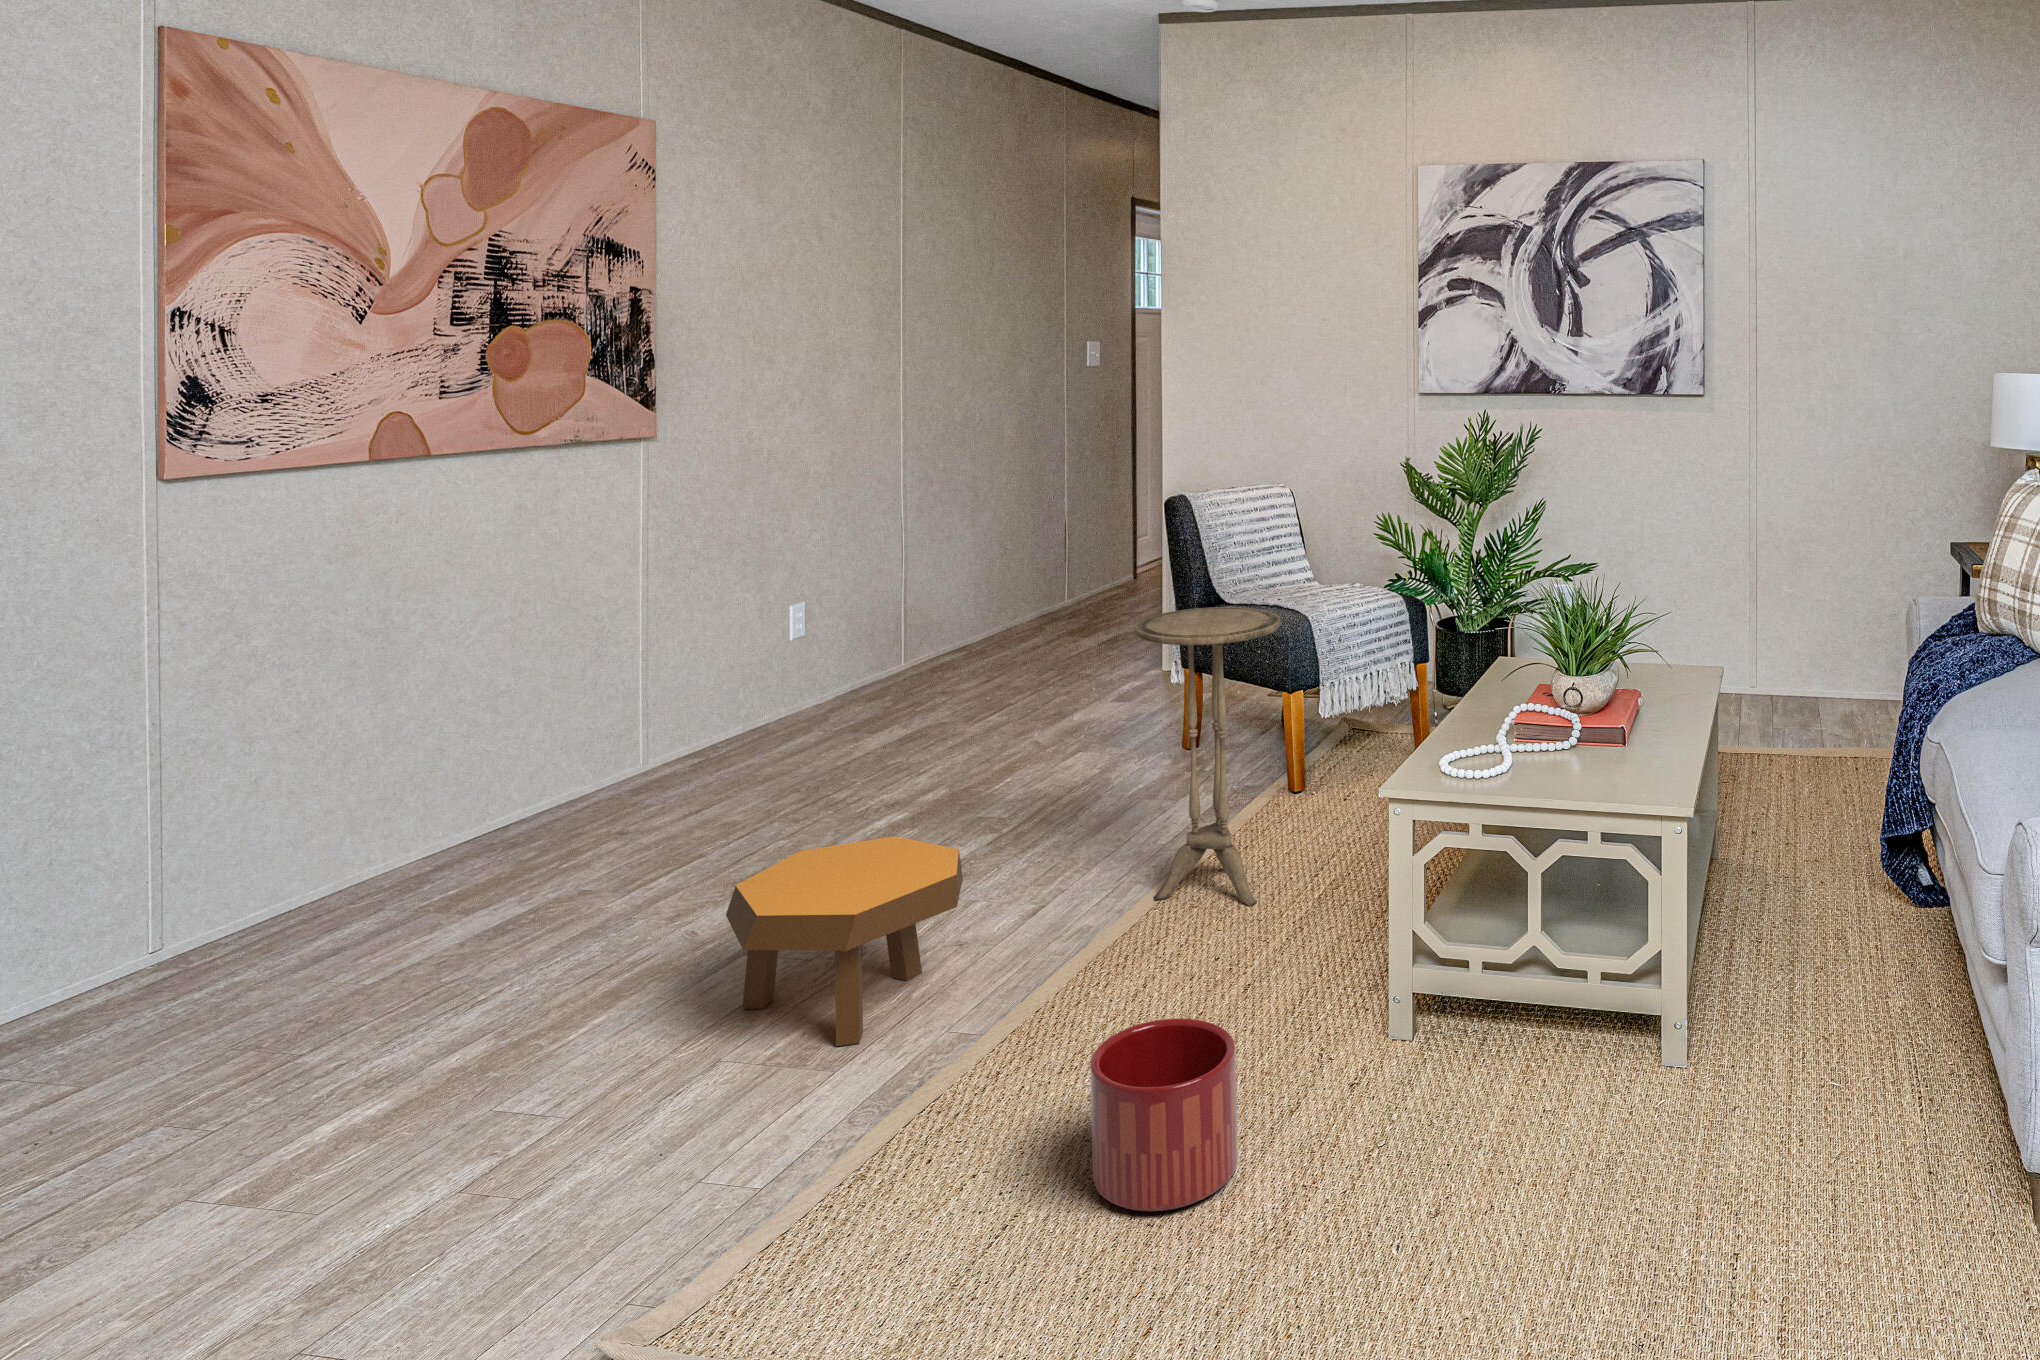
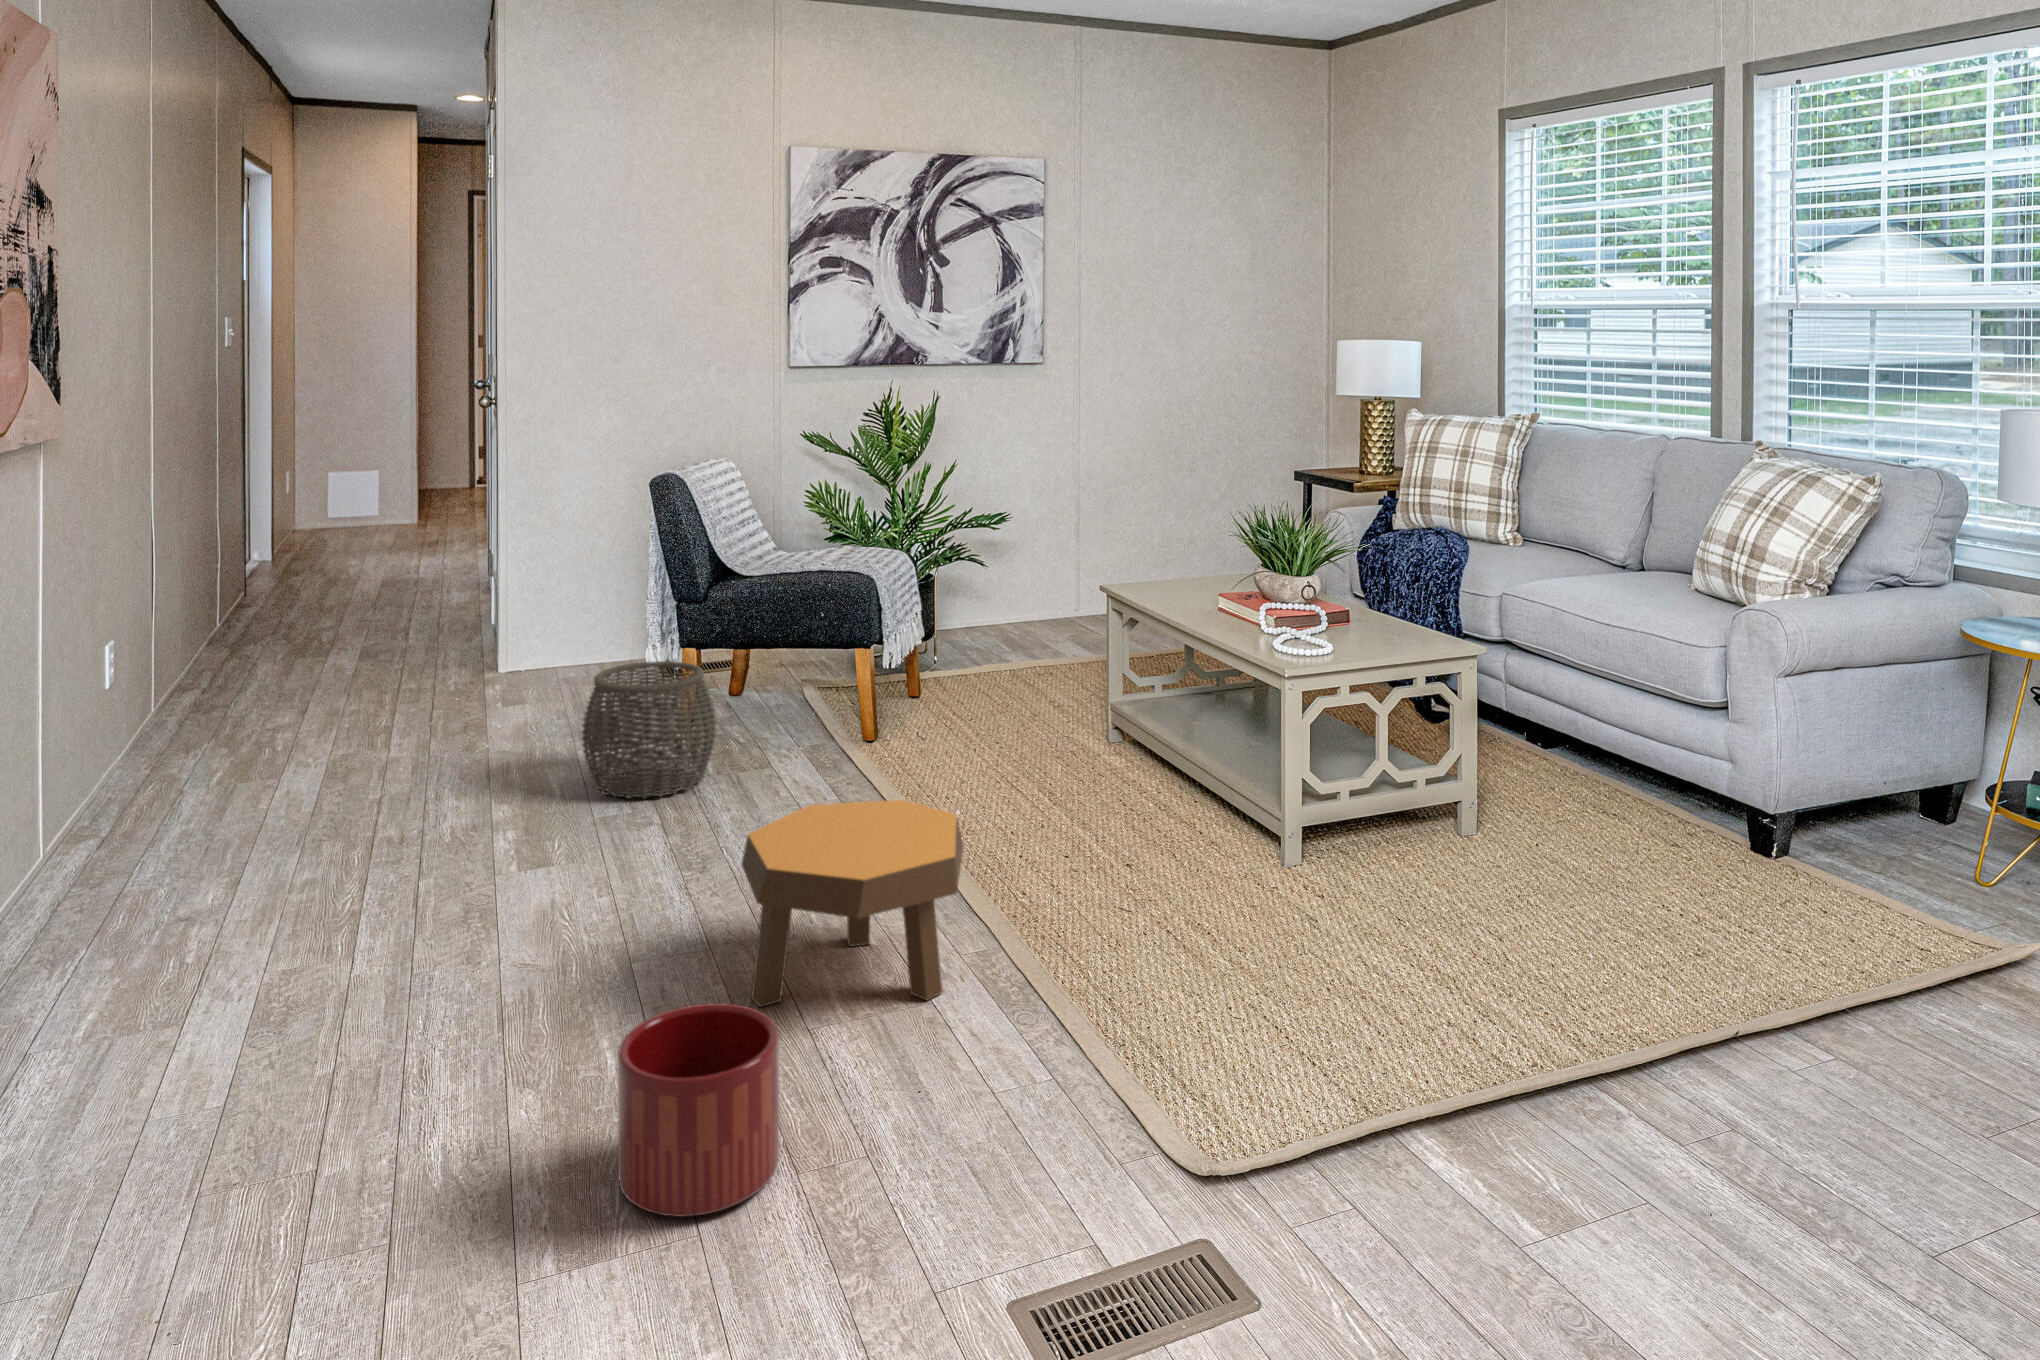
side table: present [1134,607,1281,906] -> none [912,551,1051,839]
woven basket: none [1003,675,1128,803] -> present [582,661,716,799]
planter: present [1090,1018,1238,1212] -> present [618,1003,779,1217]

